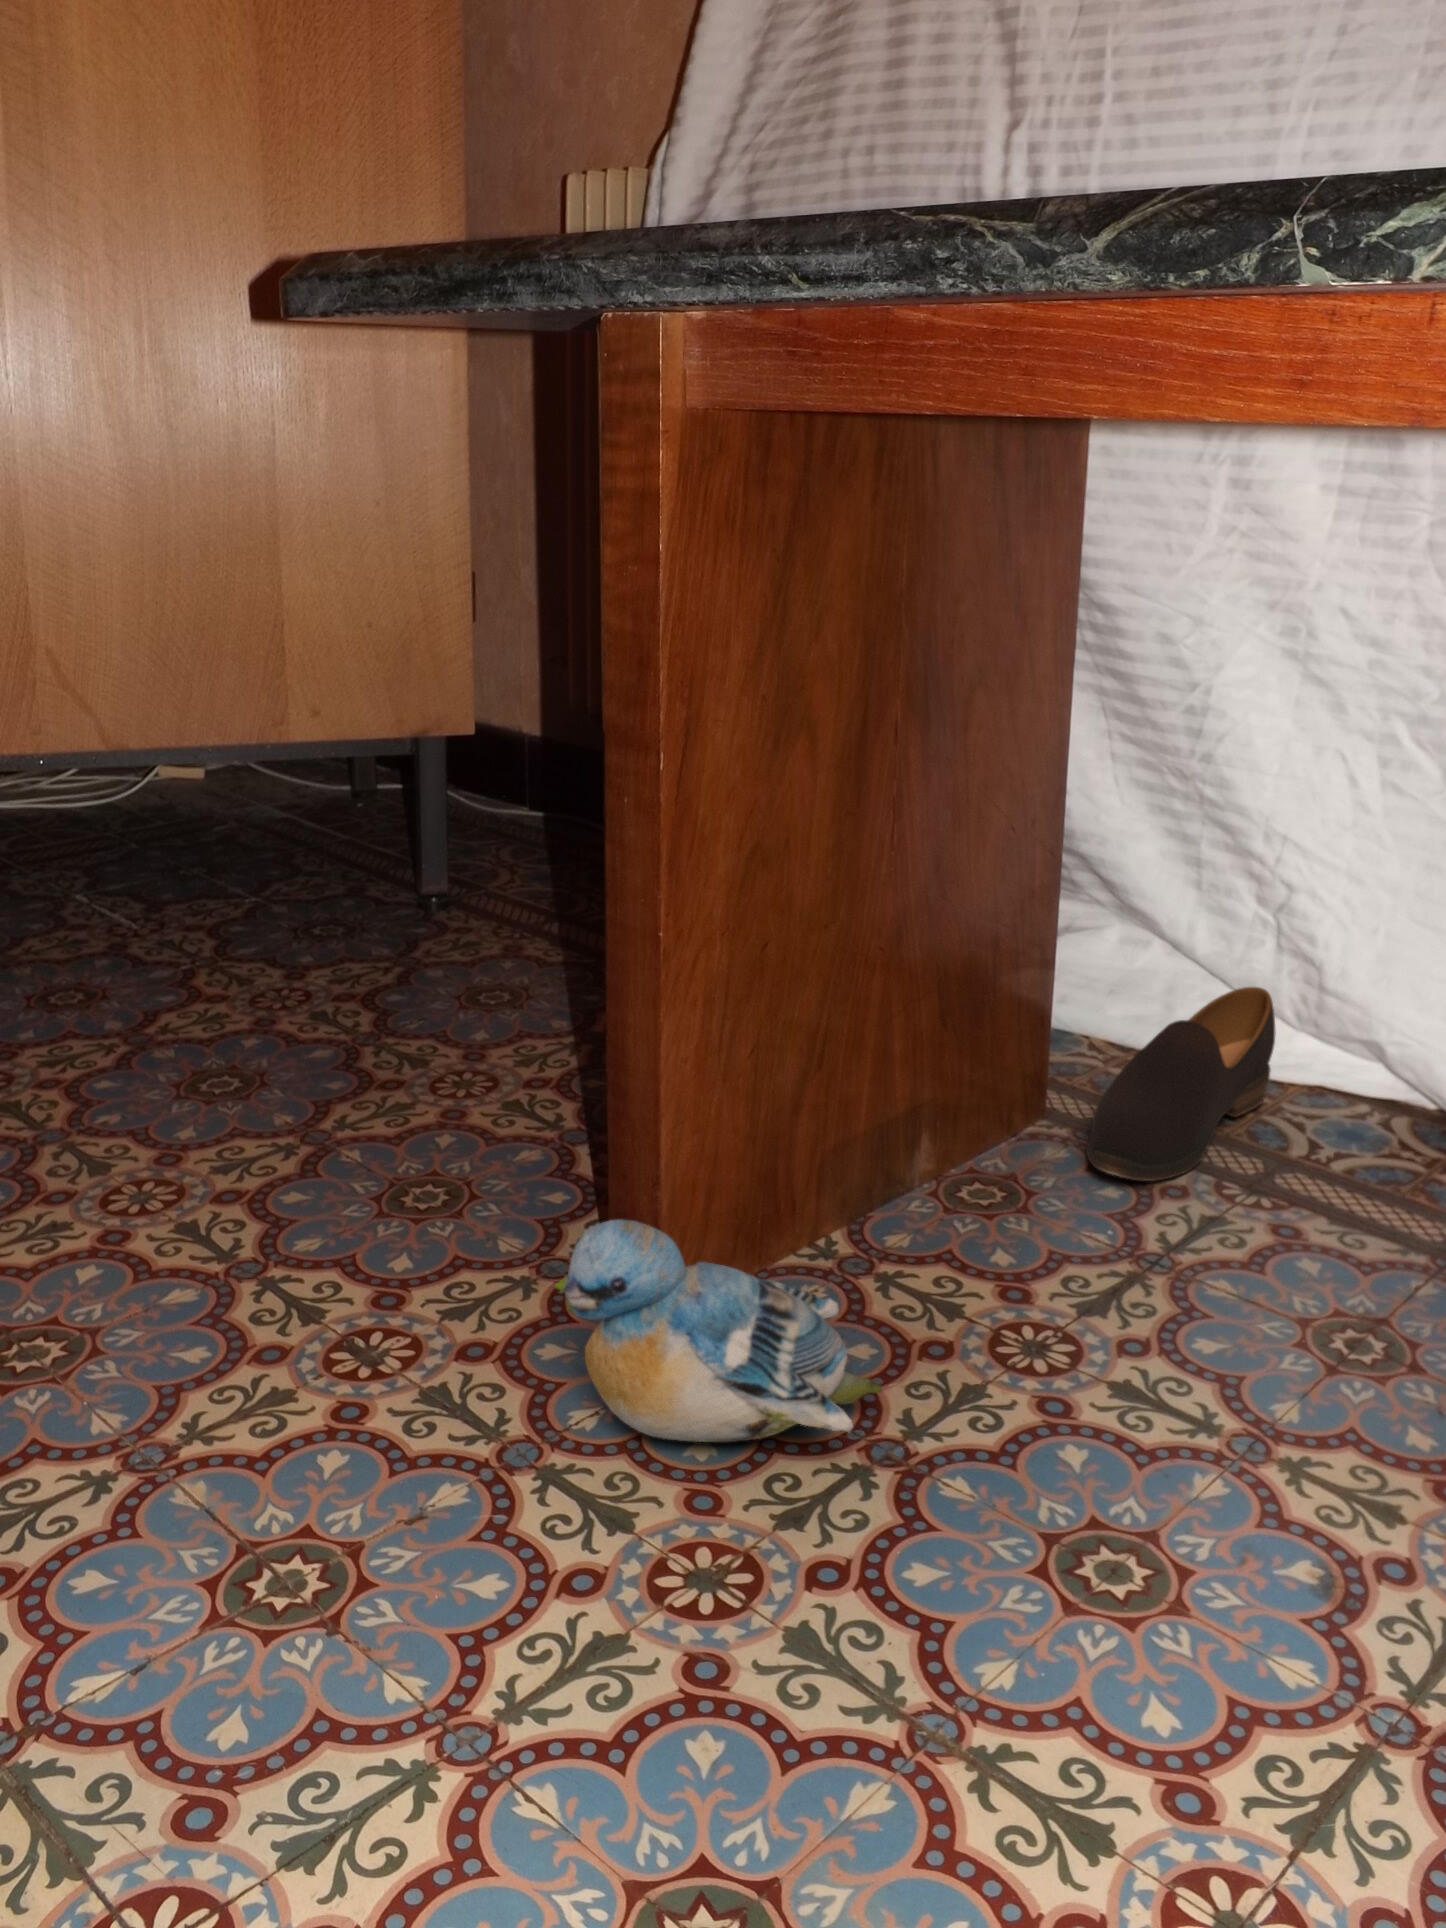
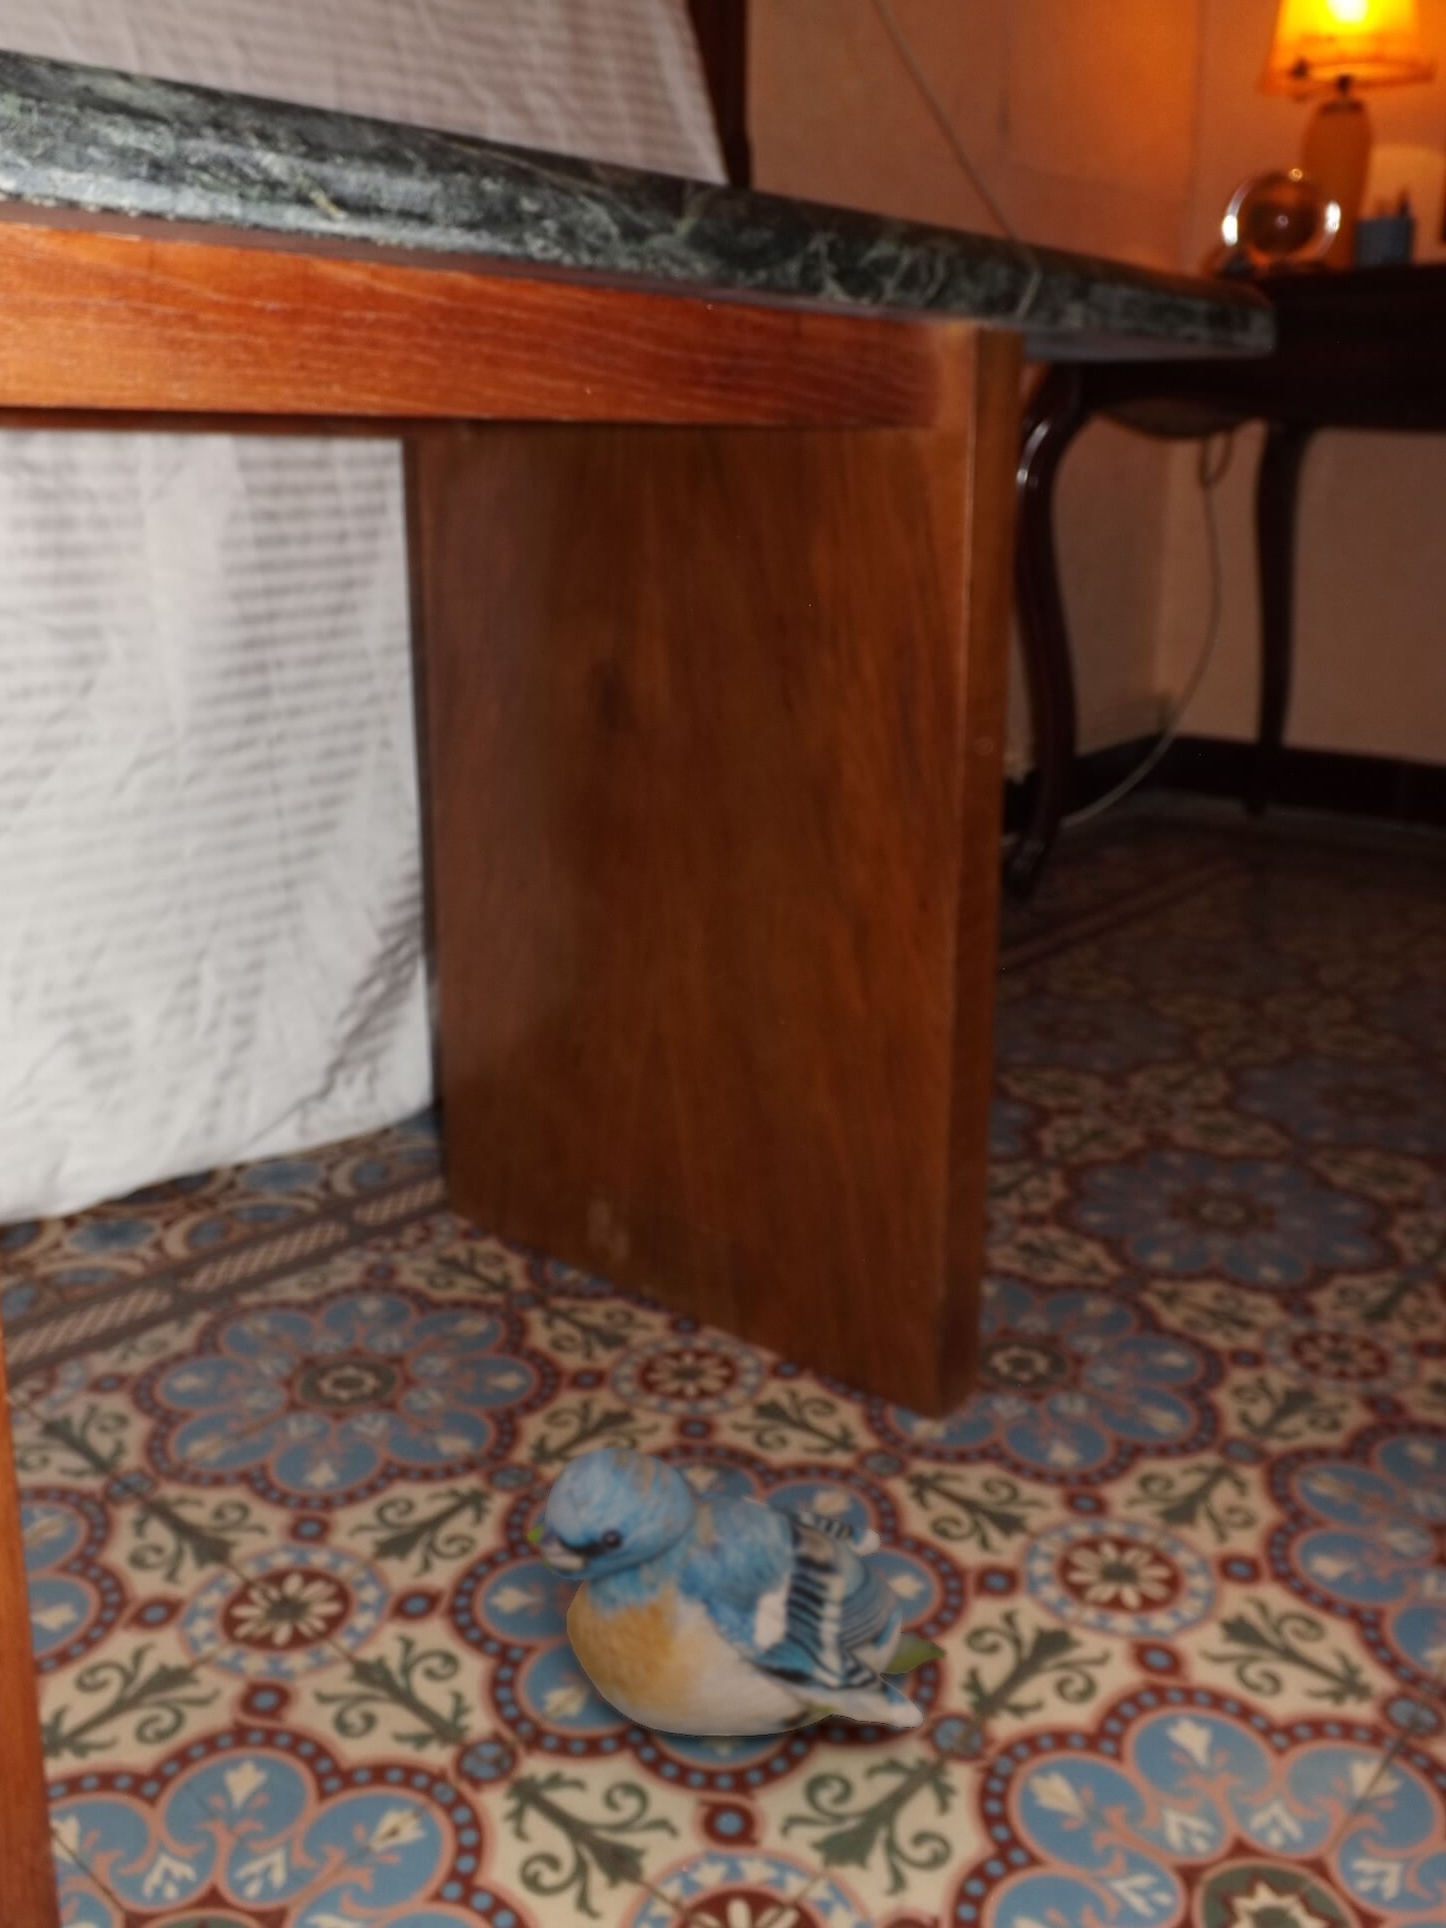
shoe: present [1087,987,1275,1181] -> none [1130,1094,1332,1337]

